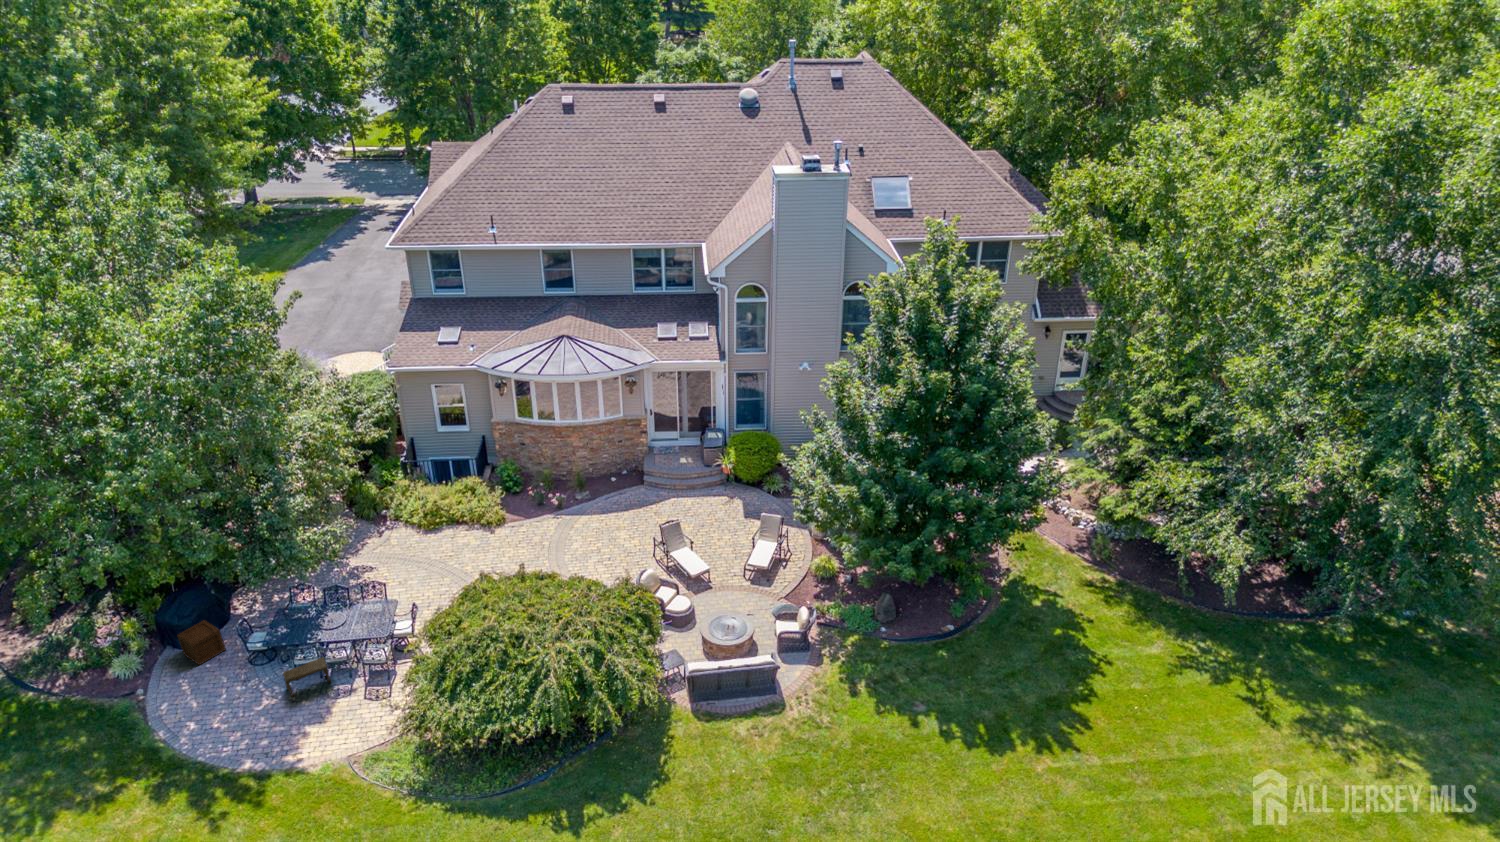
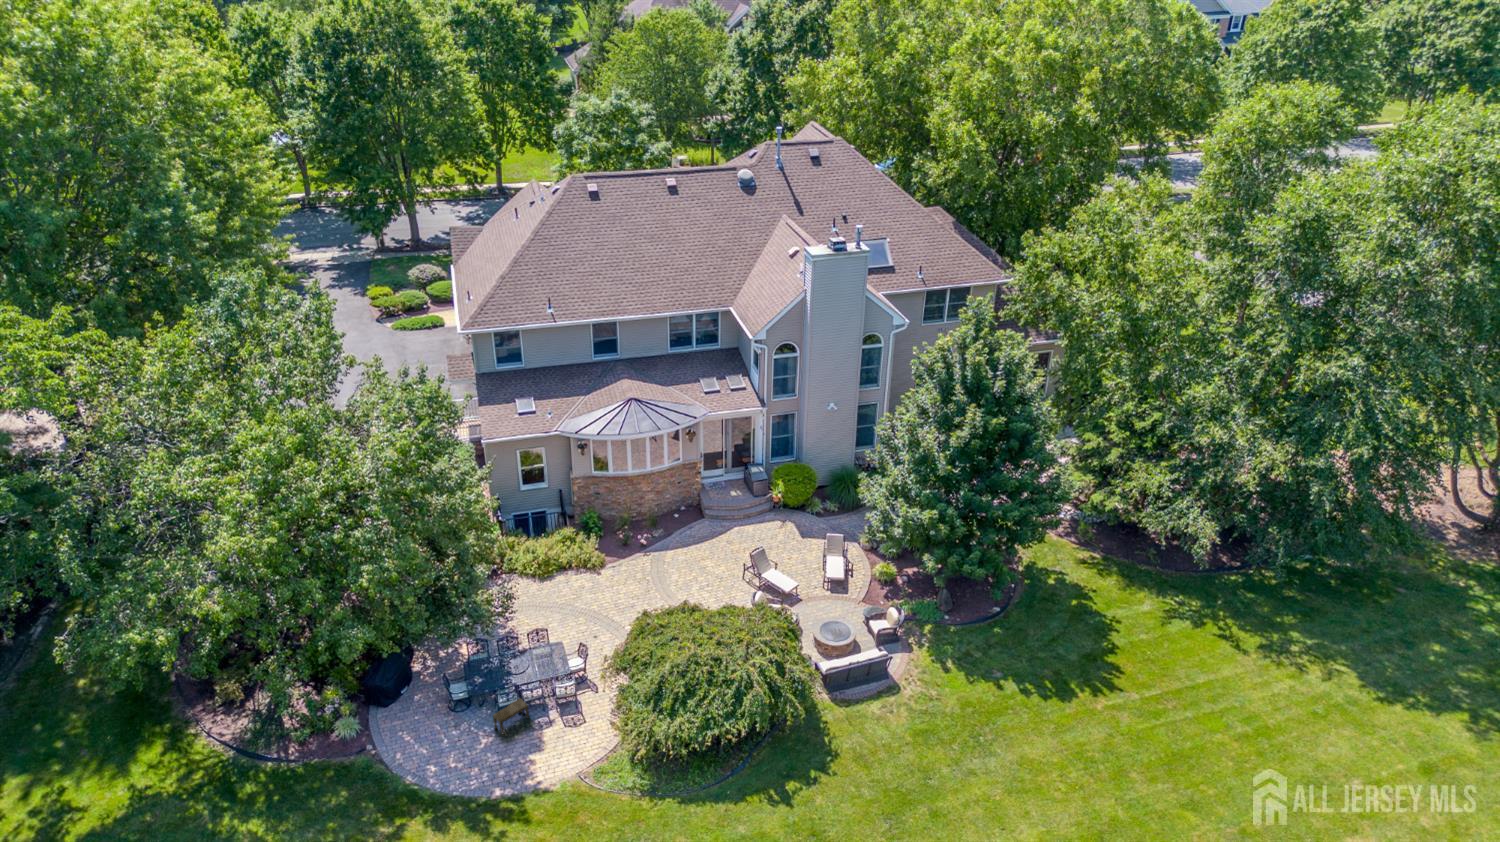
wooden crate: present [177,620,226,665] -> none [383,681,422,720]

